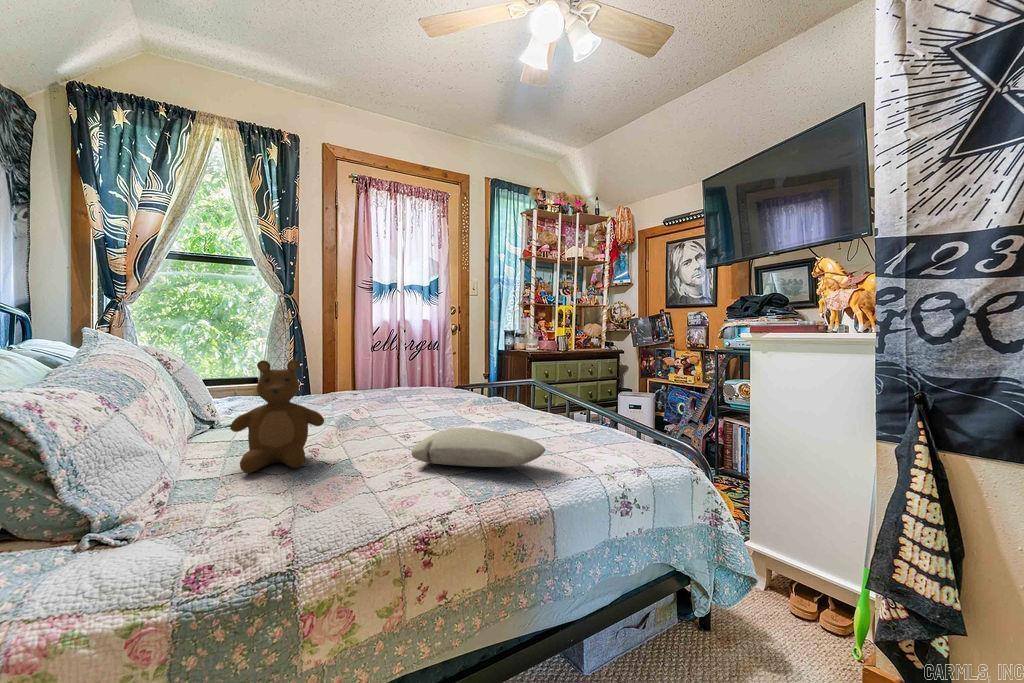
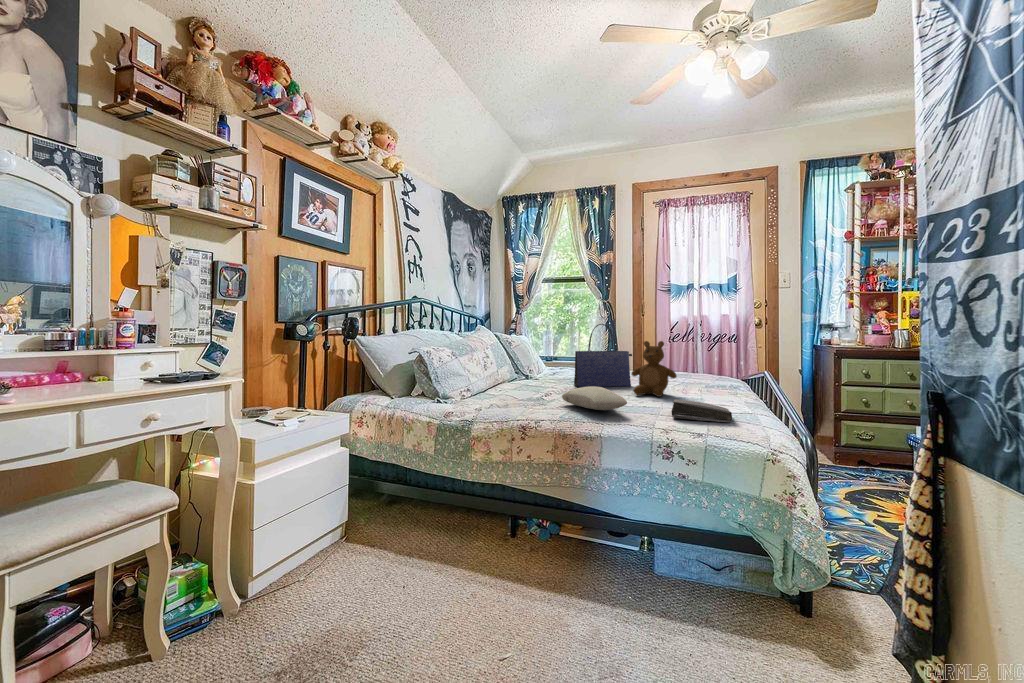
tote bag: none [330,328,406,426] -> present [574,324,632,387]
teddy bear: present [230,360,324,473] -> present [632,341,677,397]
book: none [558,428,635,455] -> present [672,399,732,422]

